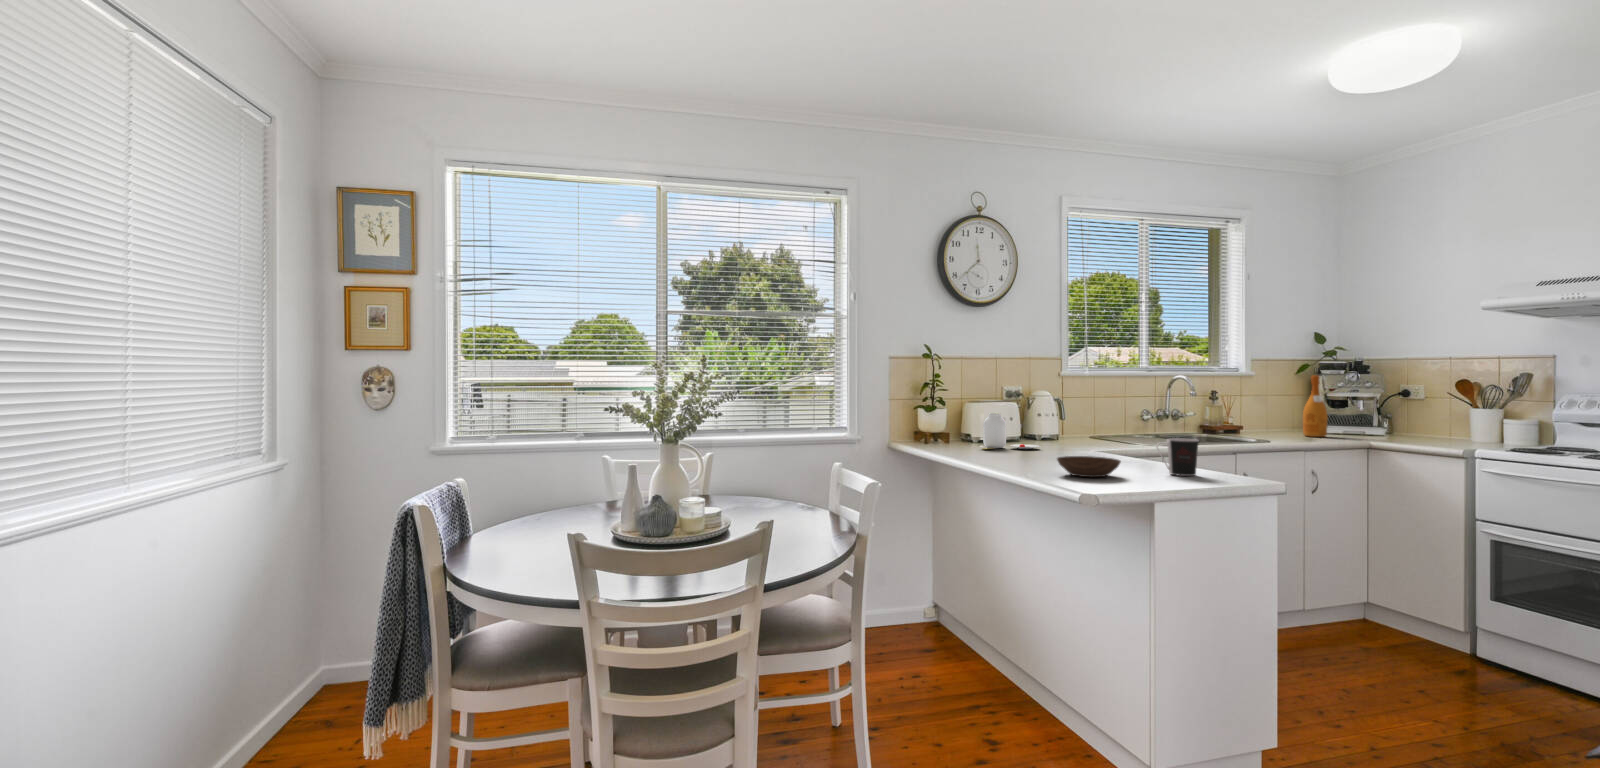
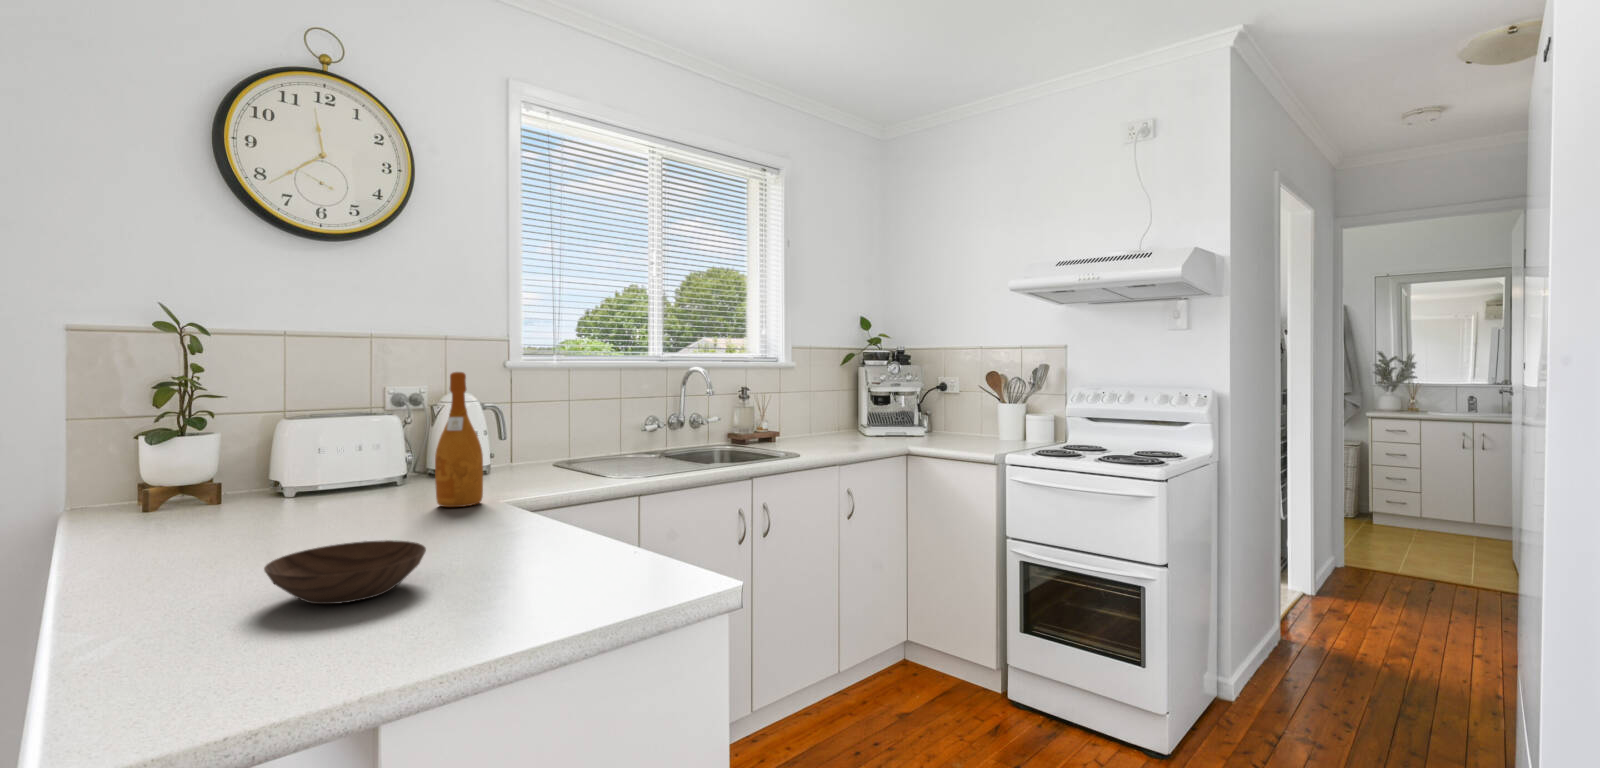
wine bottle: present [1303,375,1328,437] -> present [435,372,483,507]
jar: present [982,413,1040,449] -> none [307,435,431,508]
coffee cup: present [1156,438,1199,476] -> none [520,488,602,568]

